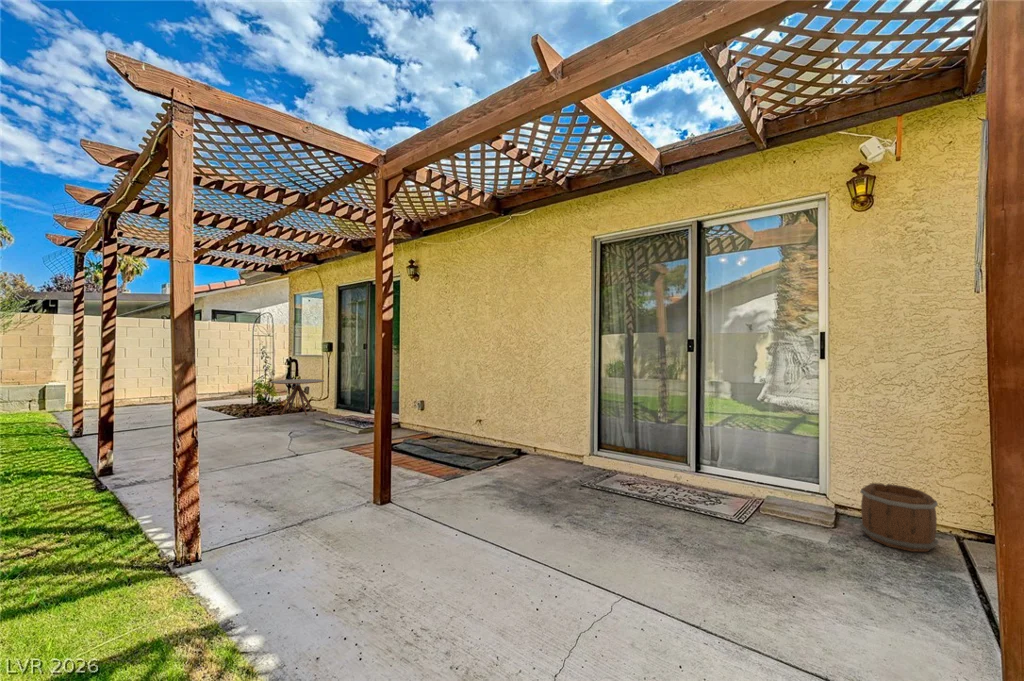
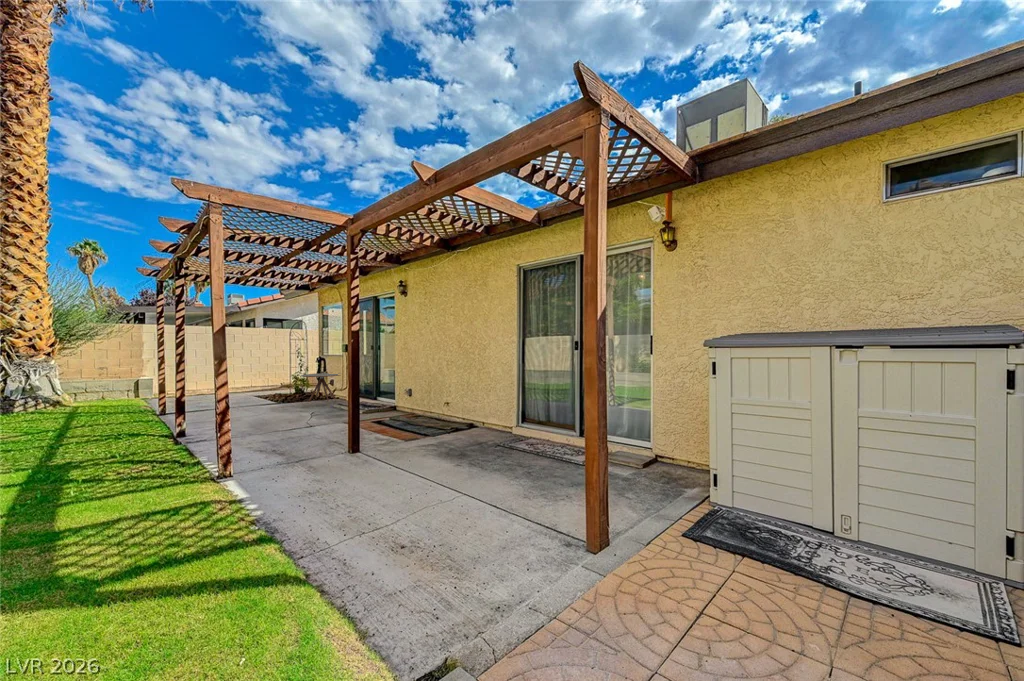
bucket: present [860,483,938,552] -> none [659,438,700,480]

